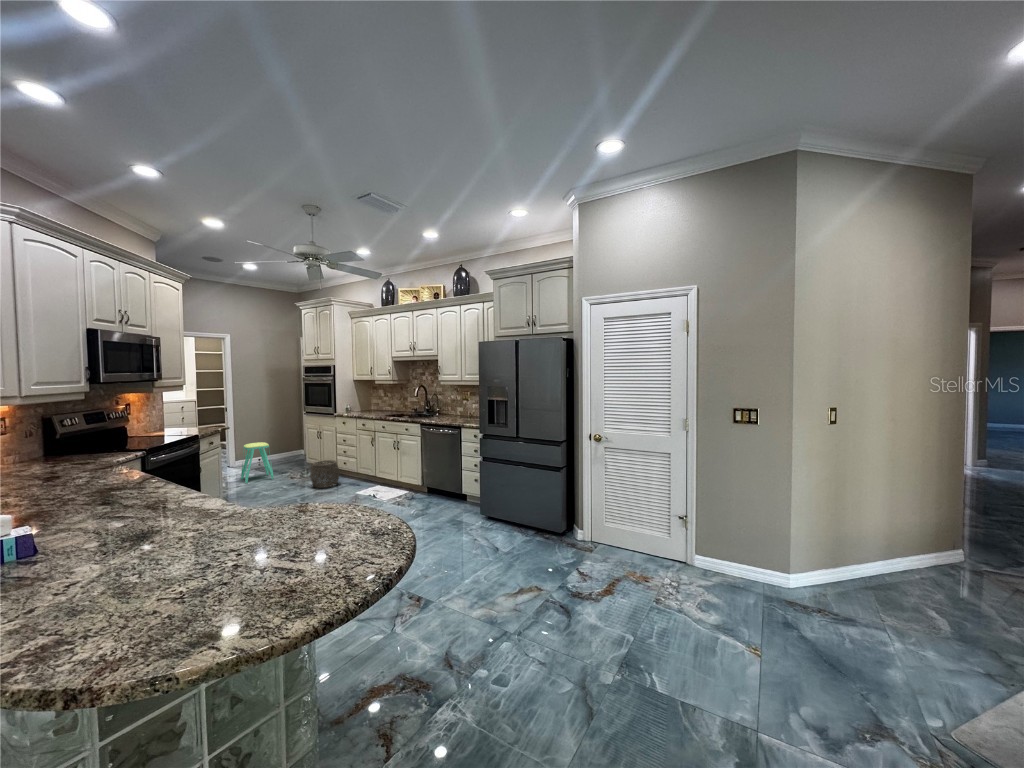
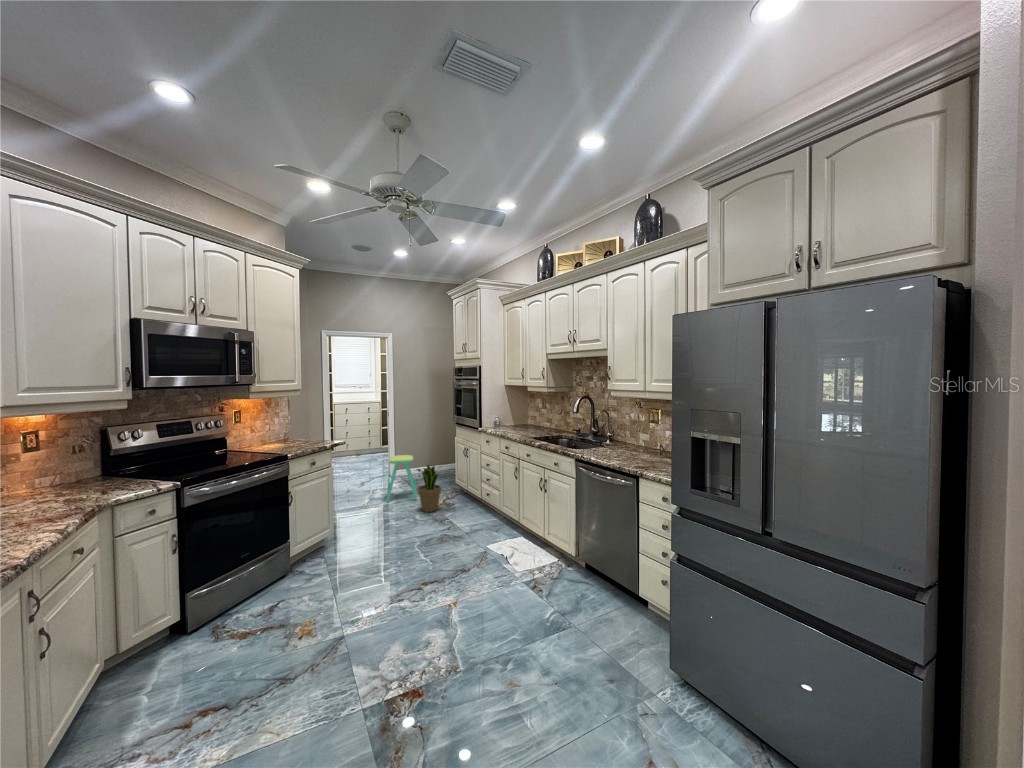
potted plant: none [279,446,302,484] -> present [416,465,441,512]
woven basket: present [310,460,340,488] -> none [443,489,478,527]

